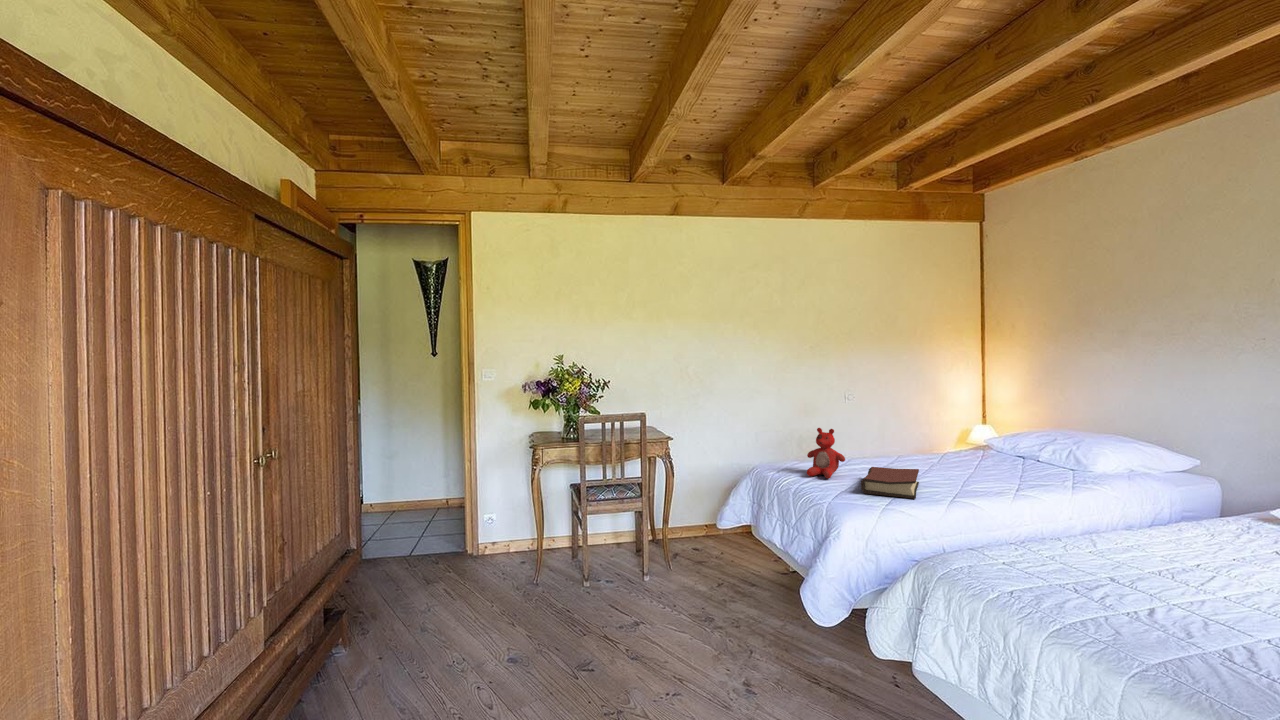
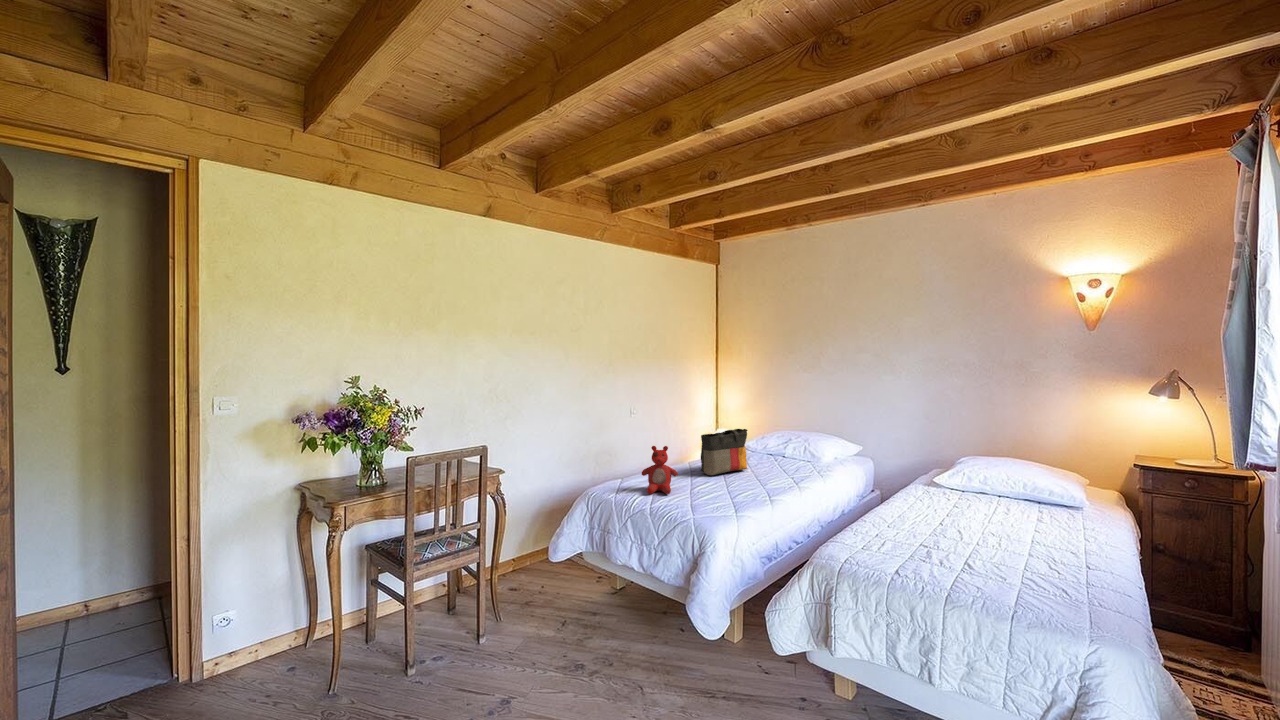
tote bag: none [890,418,958,468] -> present [701,429,748,475]
hardback book: present [861,467,919,499] -> none [698,476,753,504]

